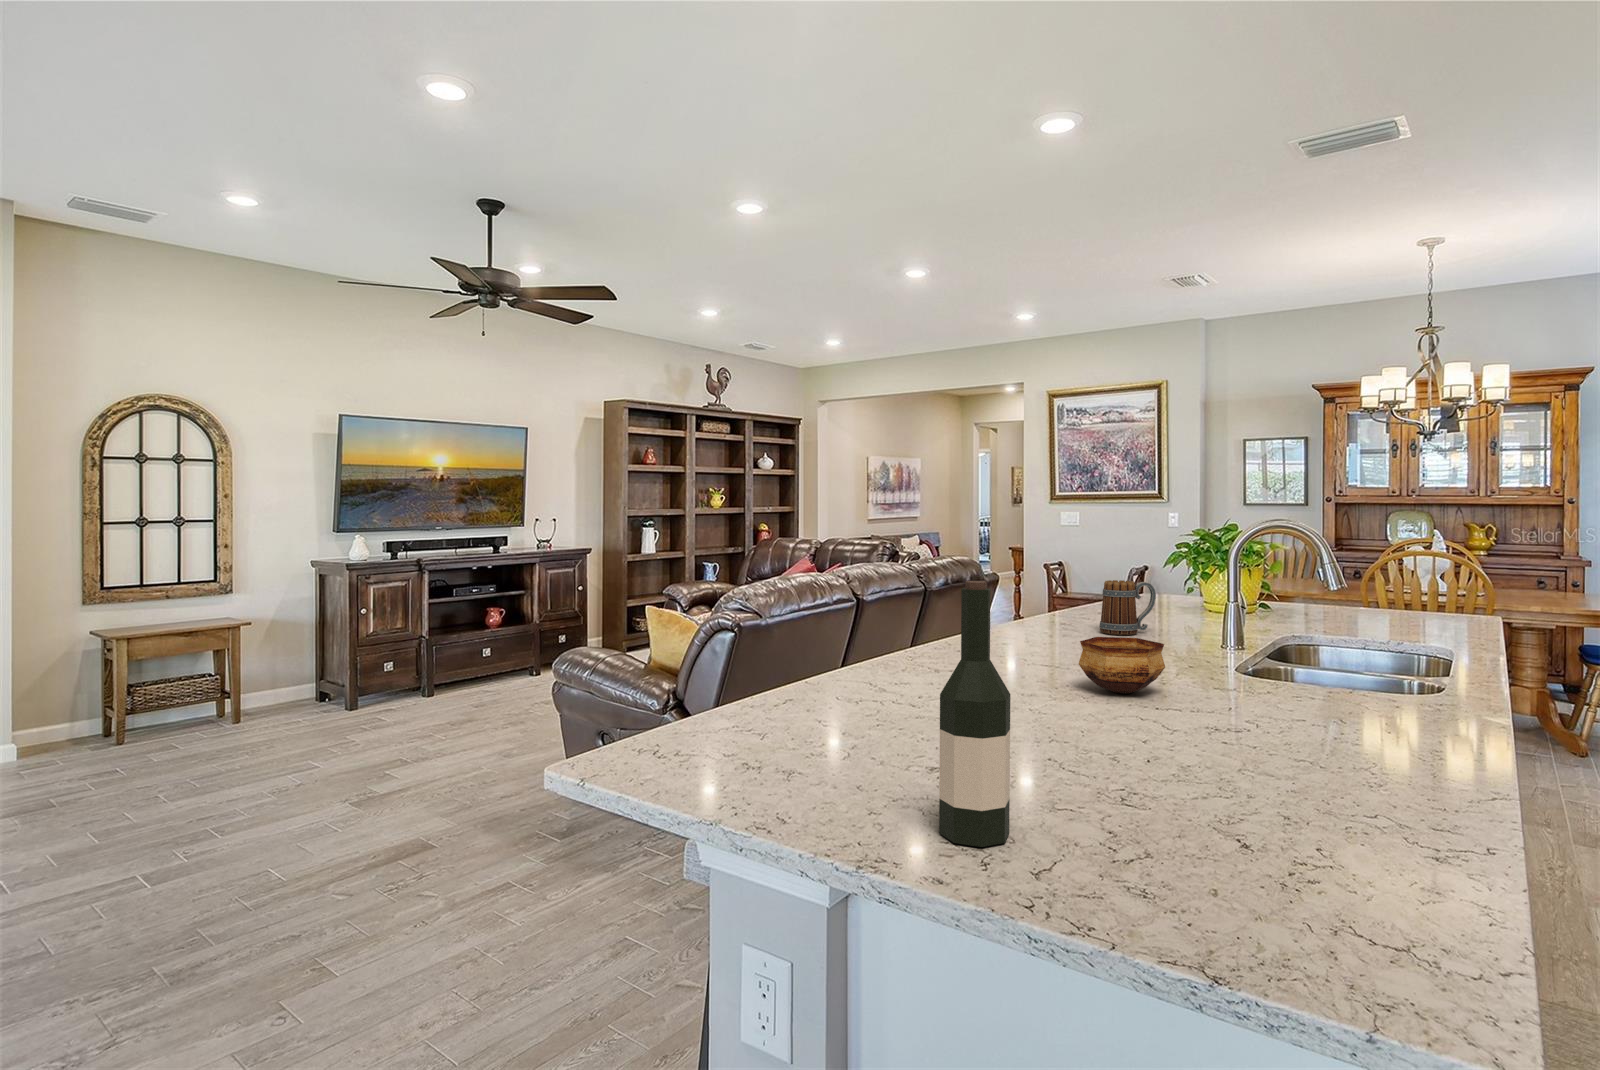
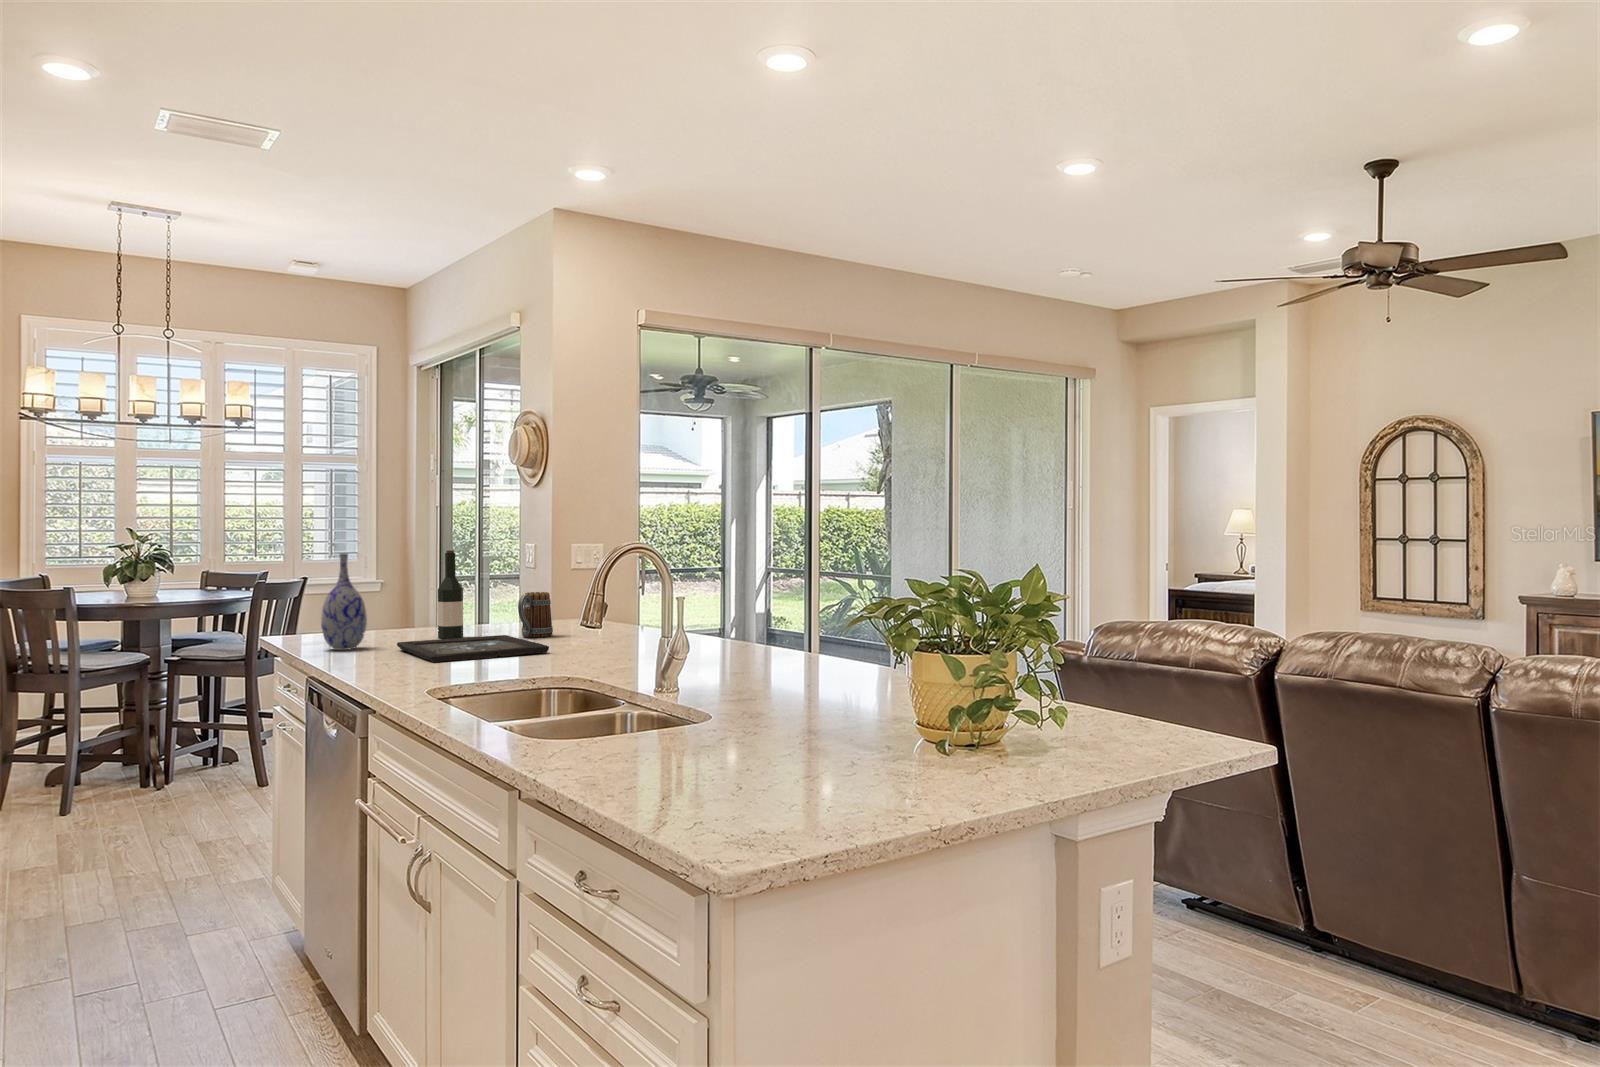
mug: present [1100,580,1156,635] -> present [518,592,553,637]
vase: none [1284,591,1433,892] -> present [321,553,367,650]
bowl: present [1079,637,1165,694] -> none [547,622,607,660]
tray: none [998,700,1300,807] -> present [397,635,549,662]

